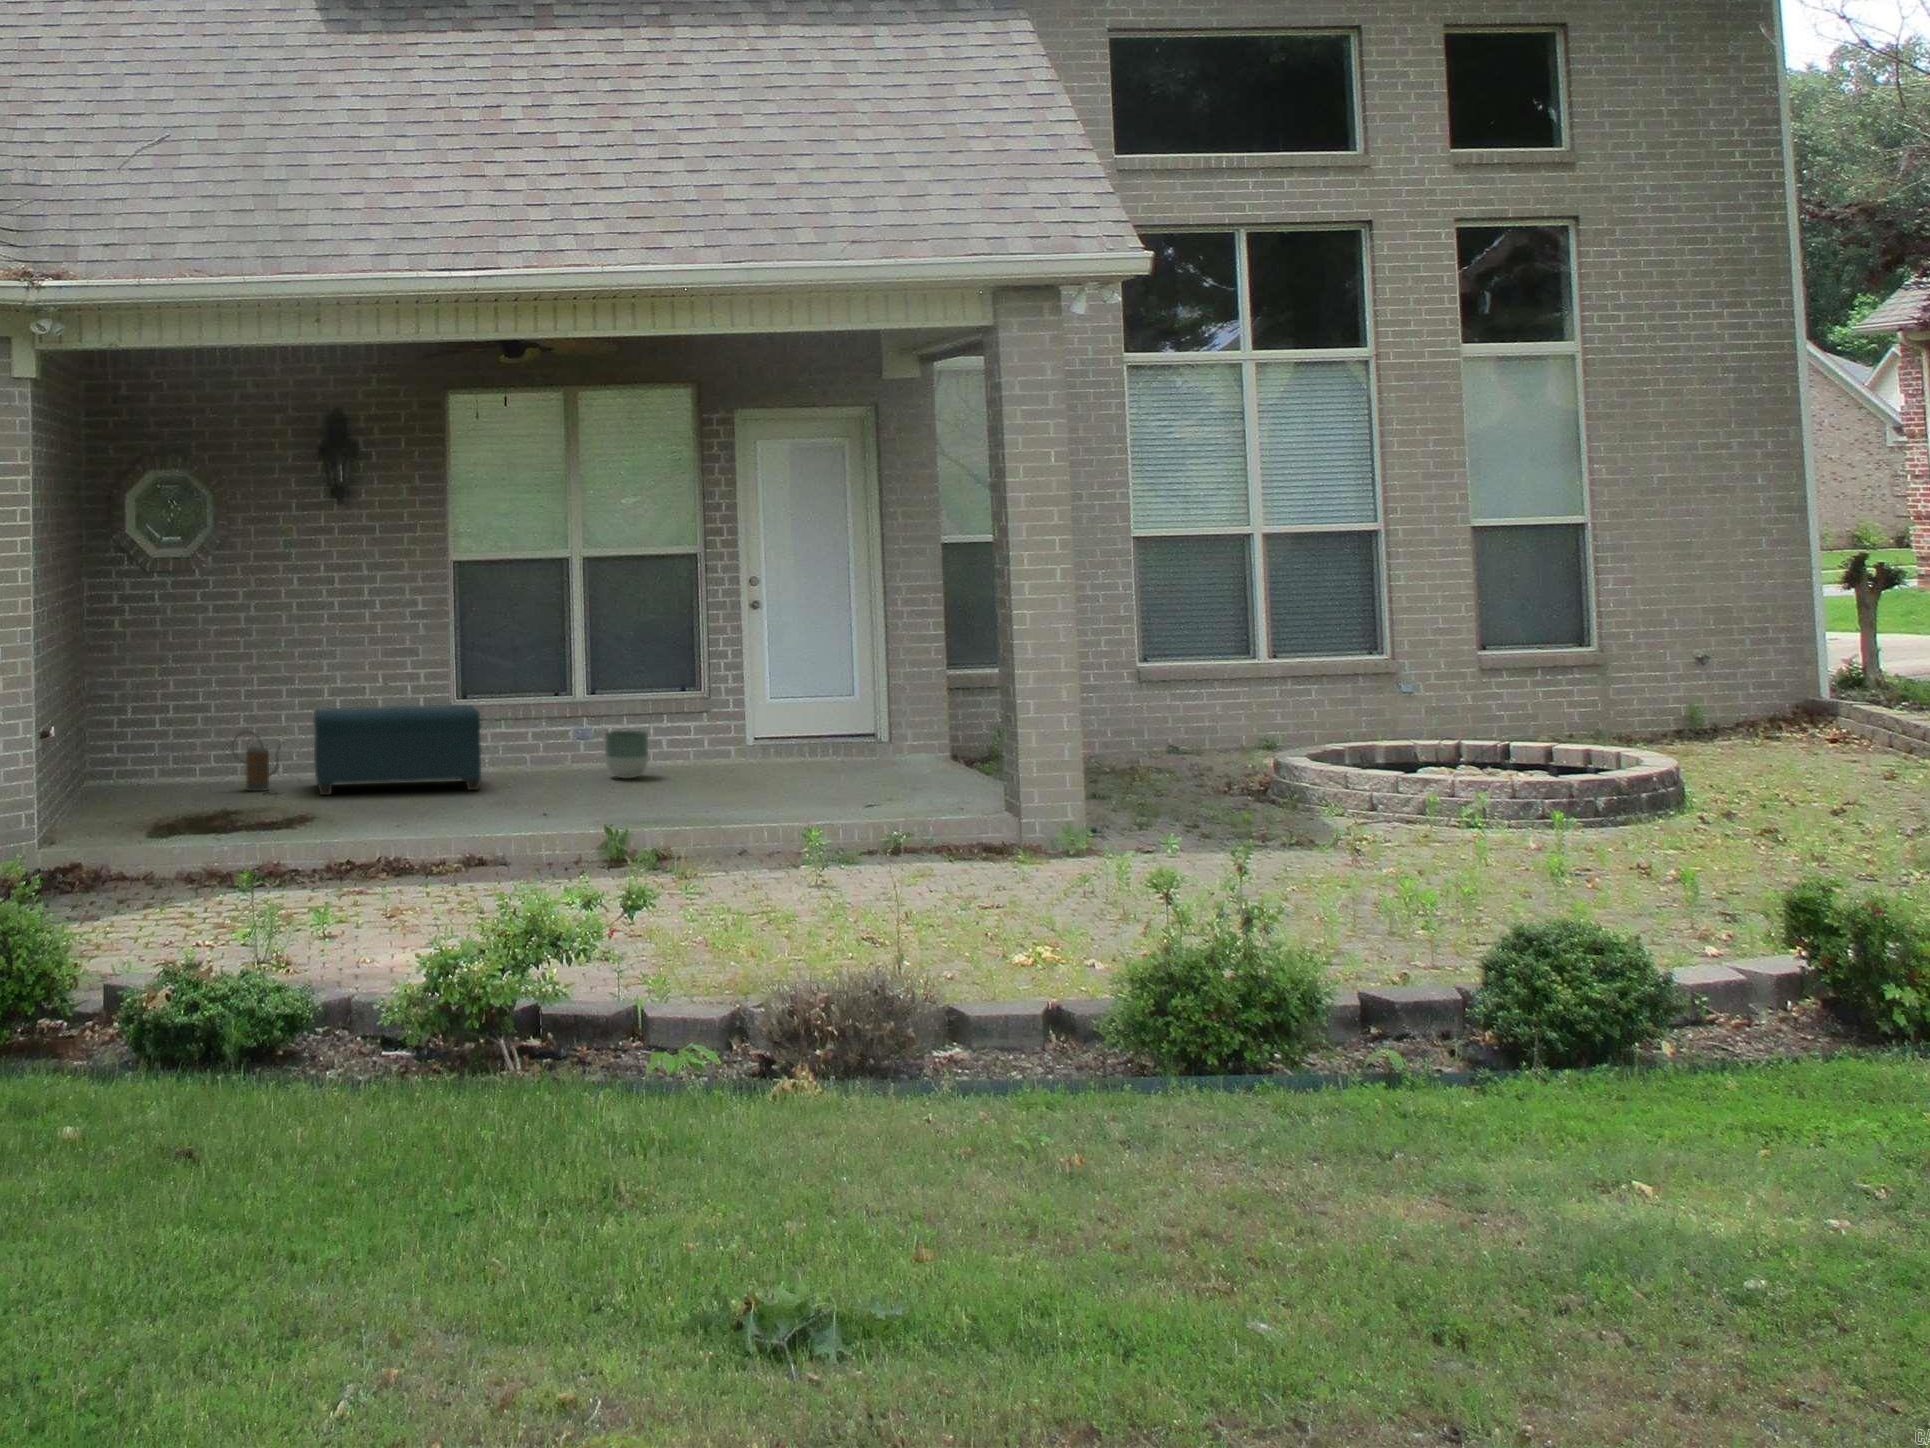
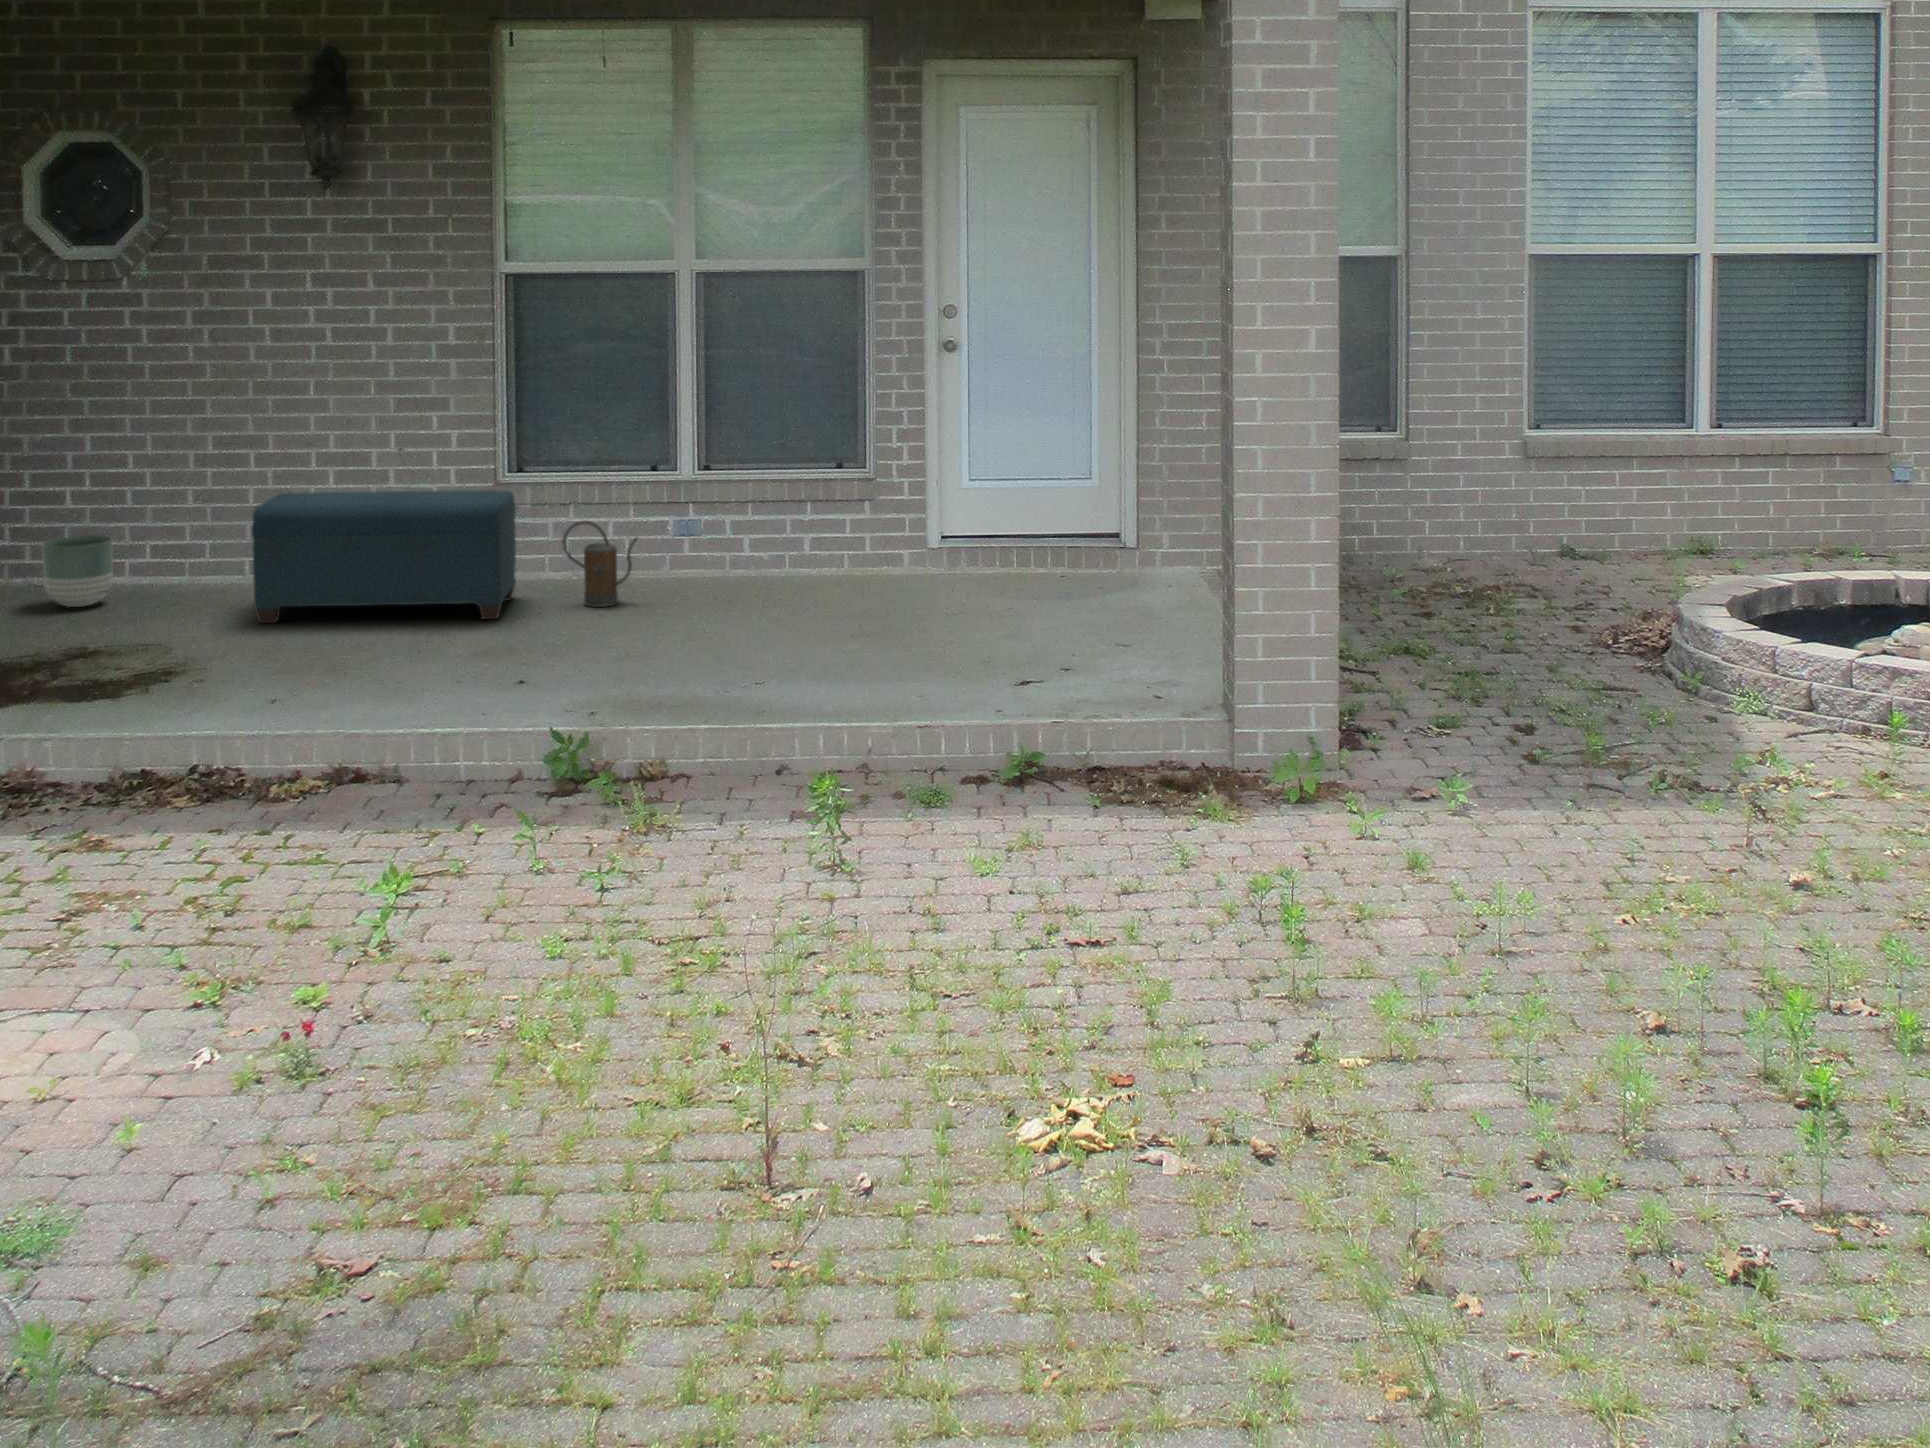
planter: present [605,731,648,779] -> present [42,535,113,607]
watering can: present [232,732,282,791] -> present [563,521,638,607]

